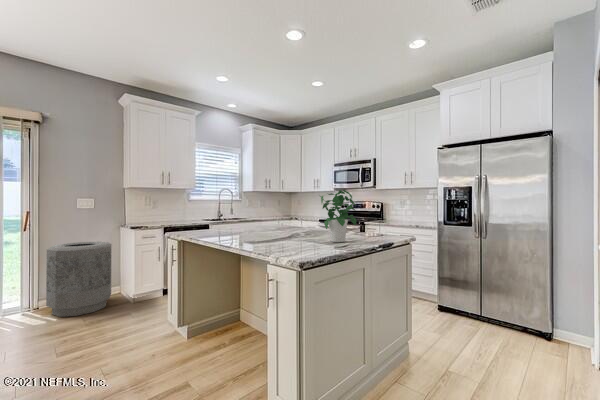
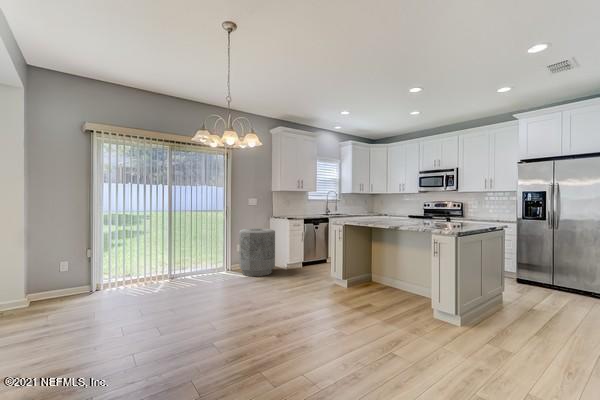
potted plant: present [320,190,356,242] -> none [447,195,473,226]

